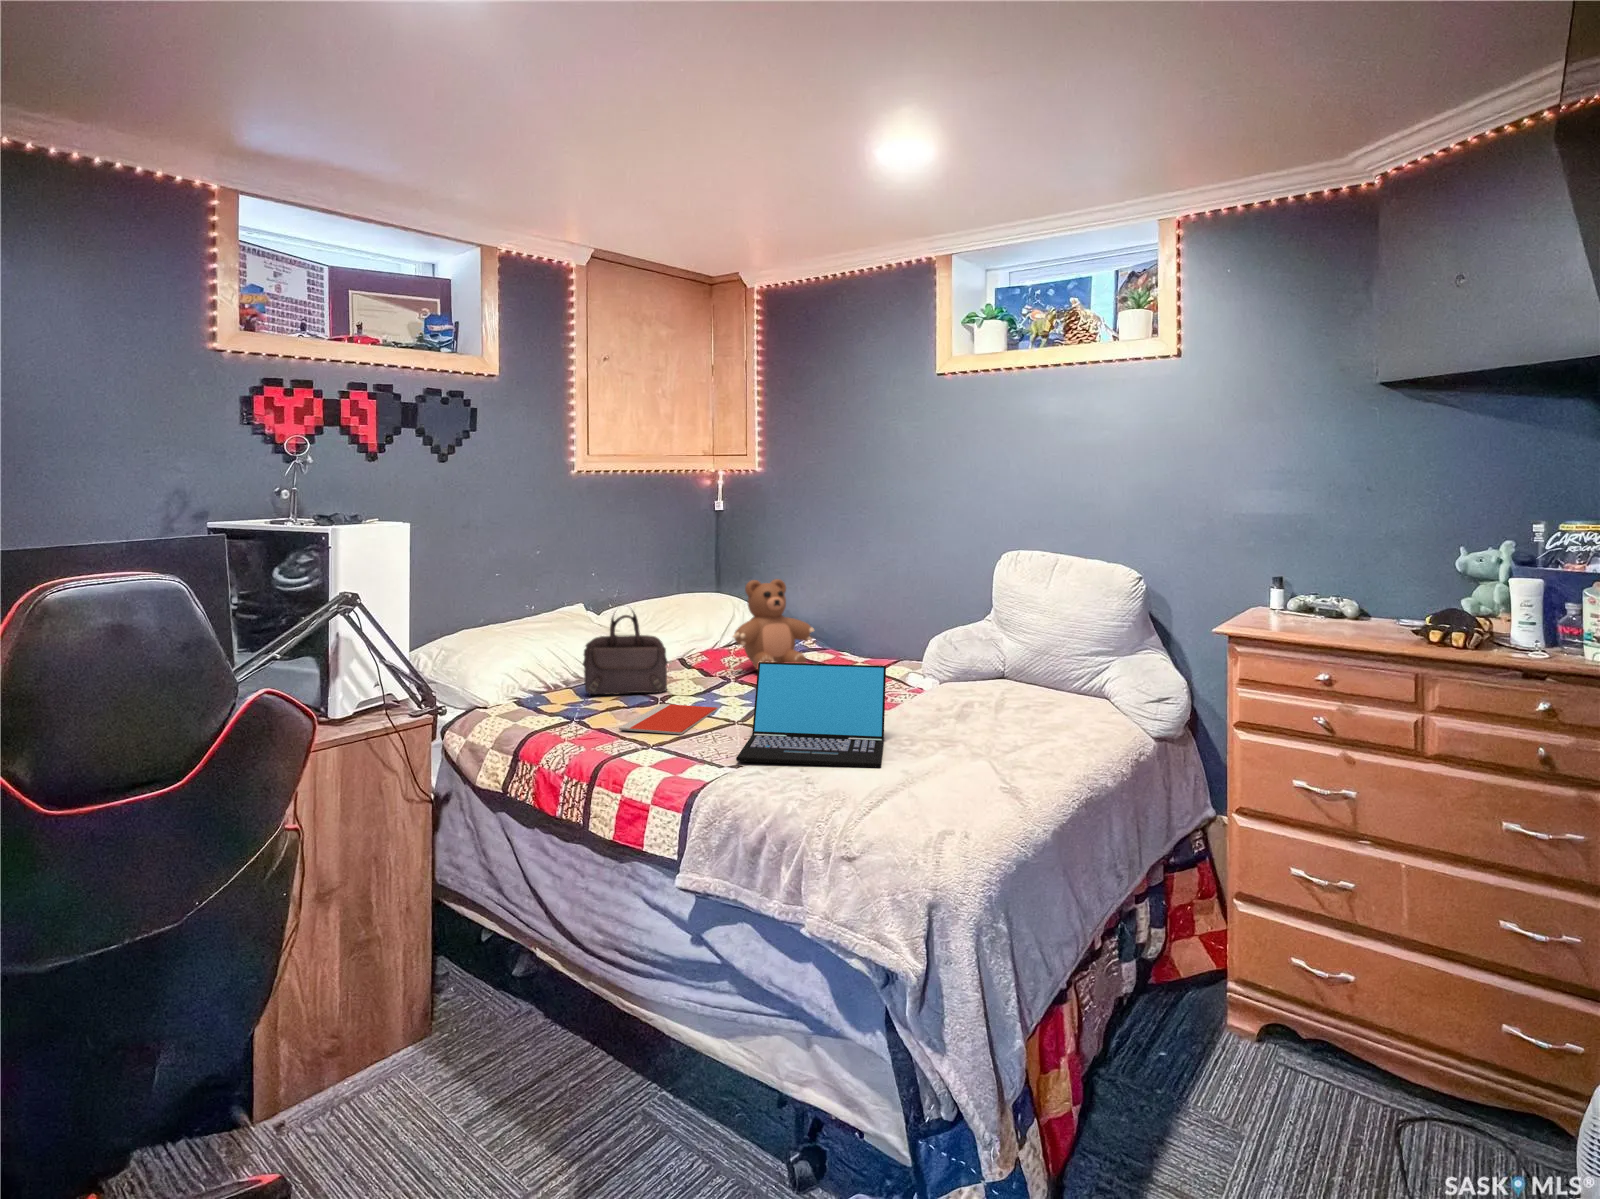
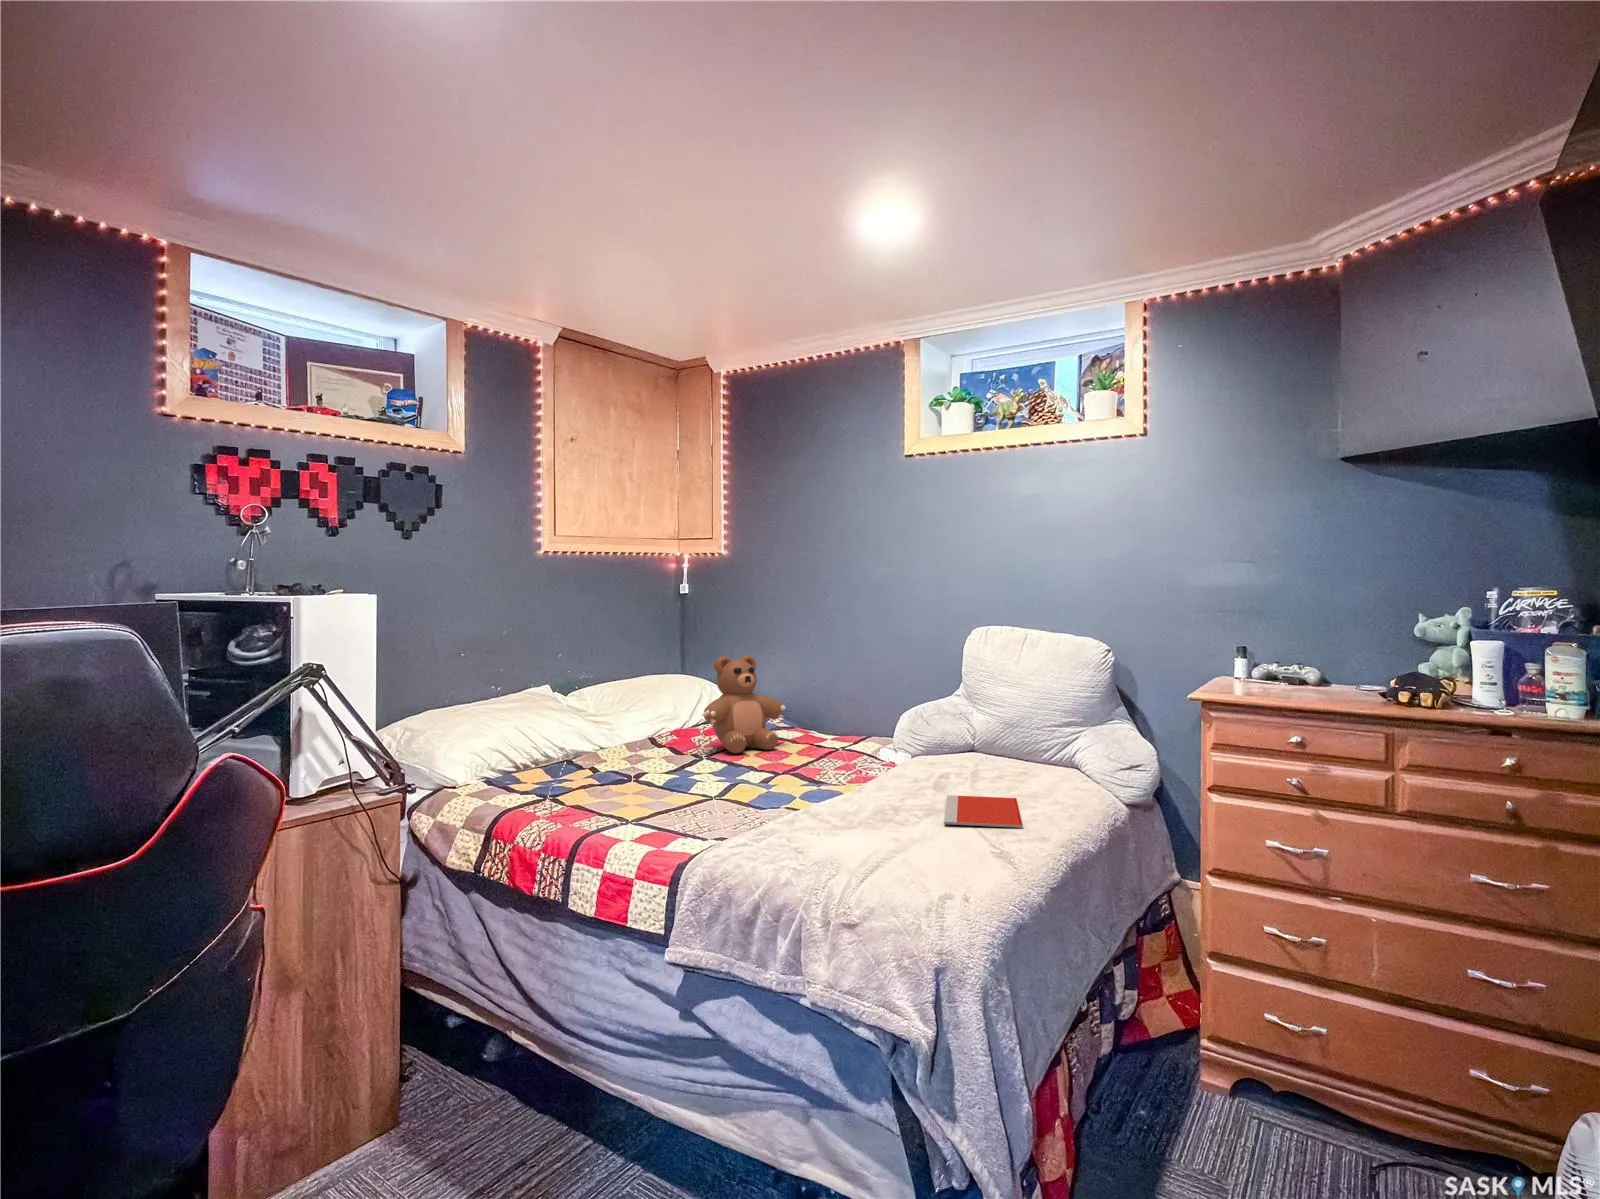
handbag: present [583,611,667,695] -> none [548,681,637,775]
laptop: present [736,662,886,768] -> none [722,734,869,836]
notebook: present [619,704,718,734] -> present [944,795,1023,828]

